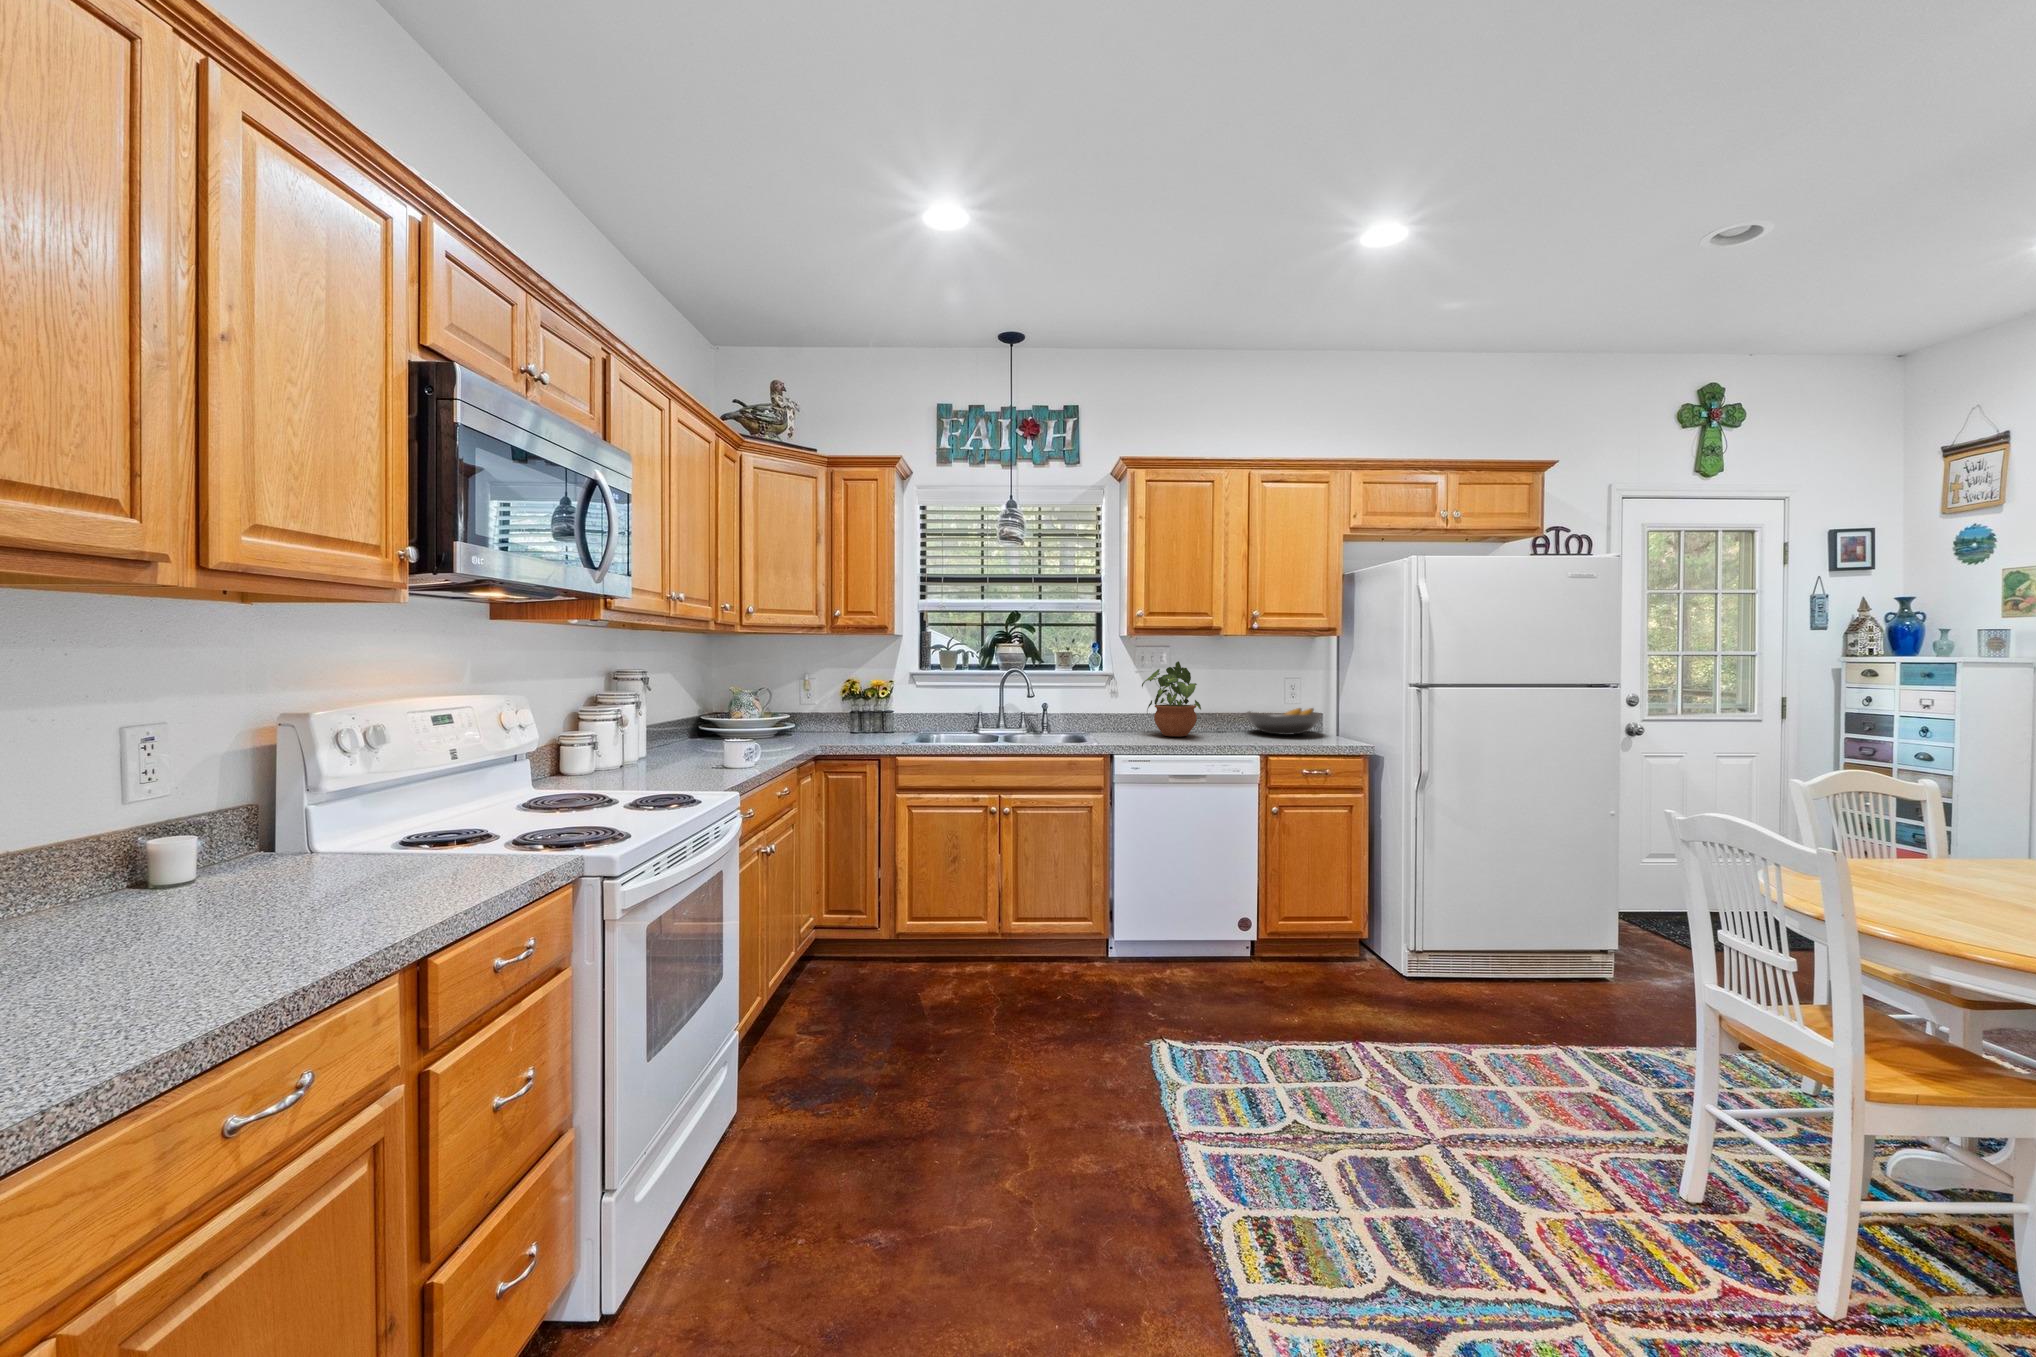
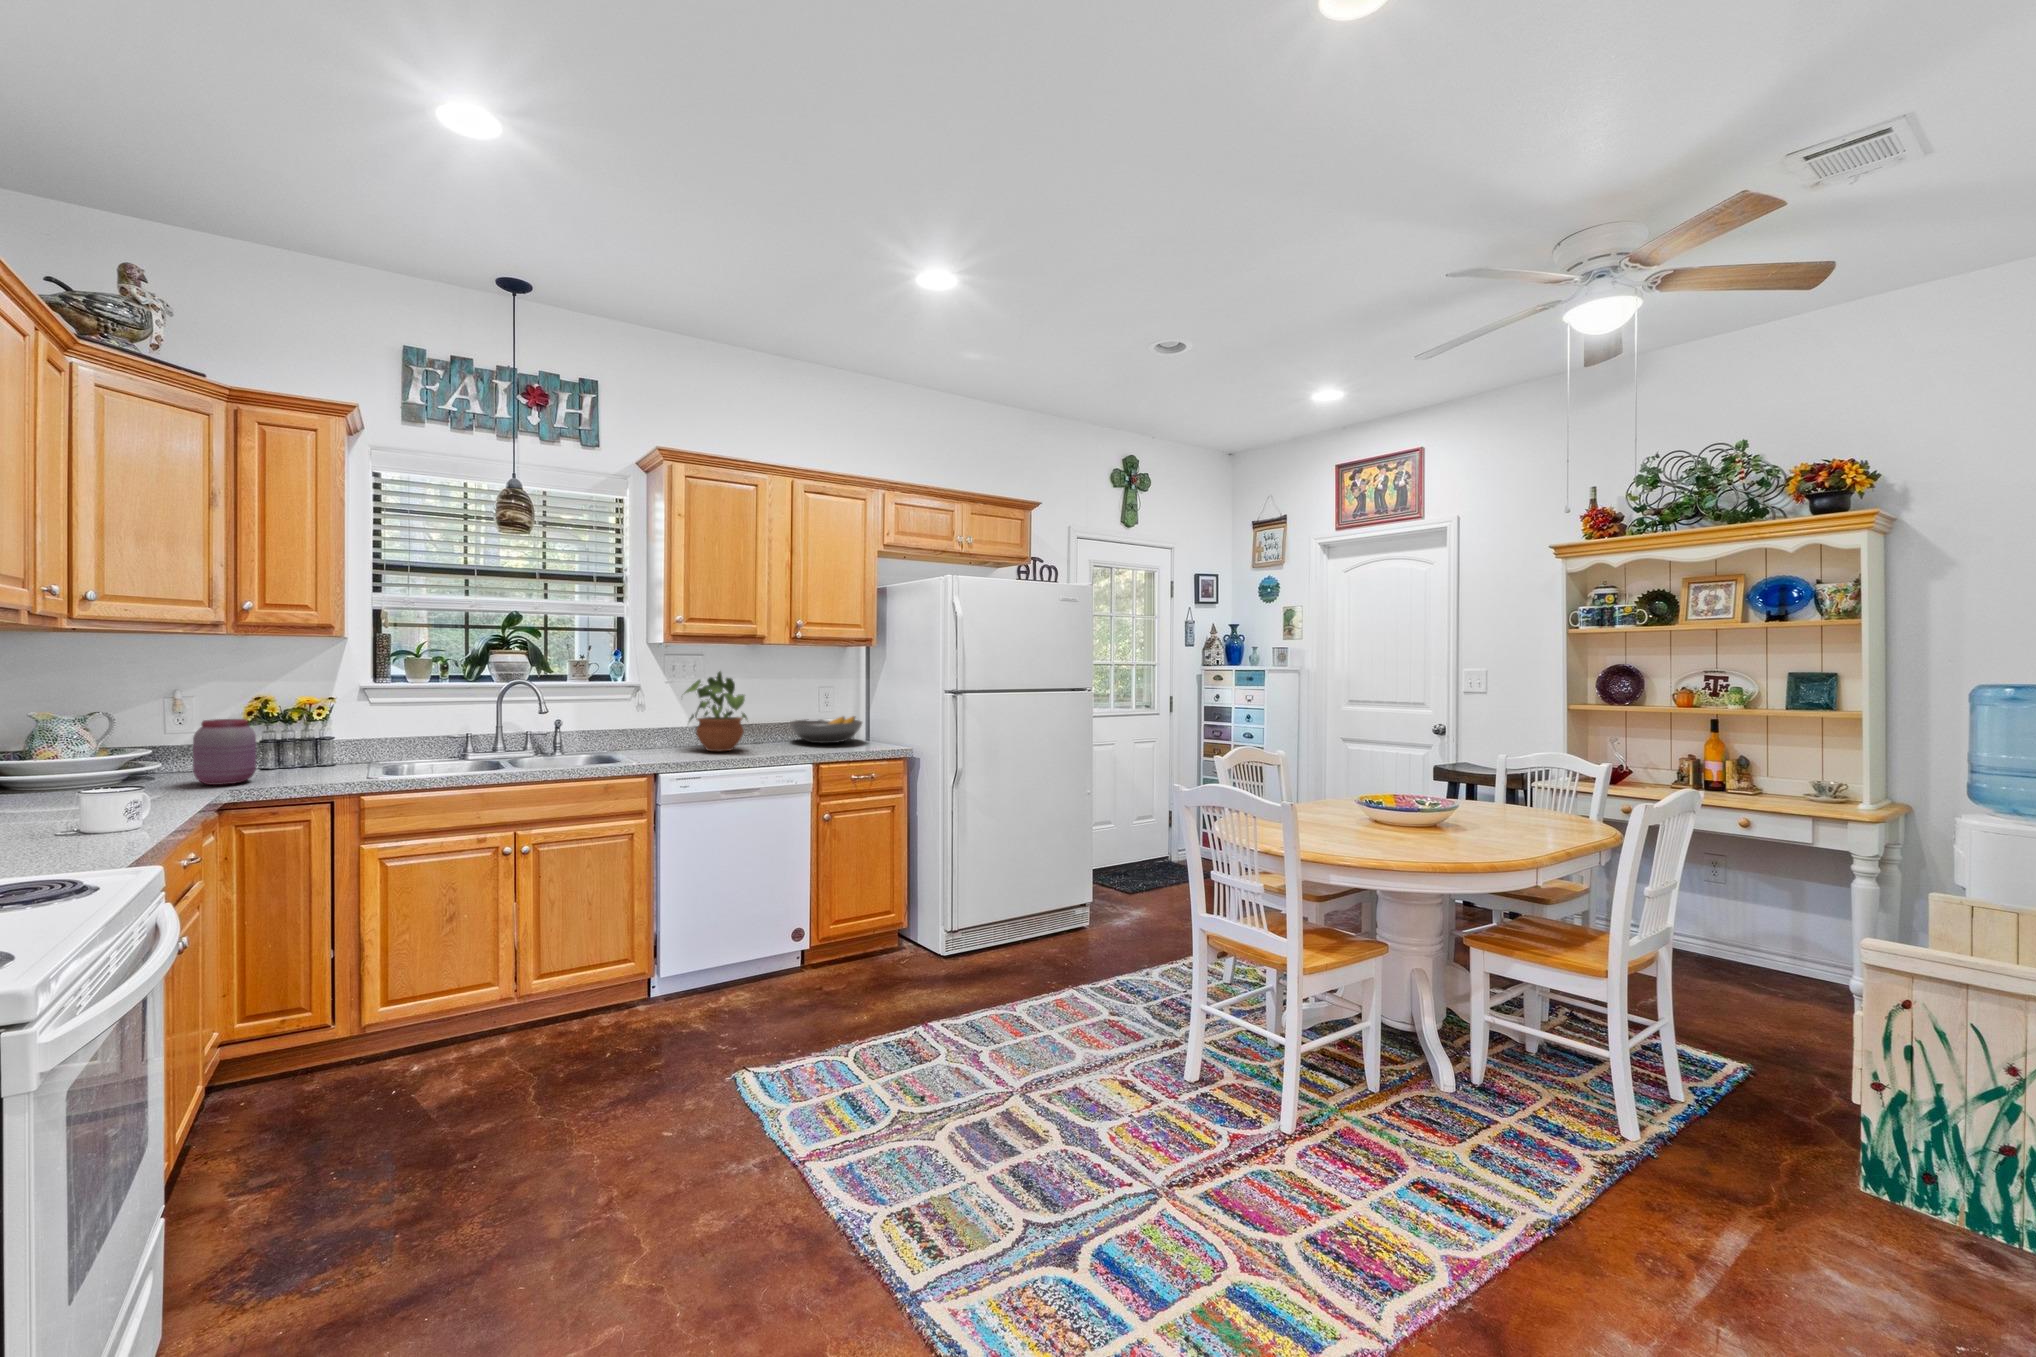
jar: none [812,694,846,740] -> present [193,719,256,785]

